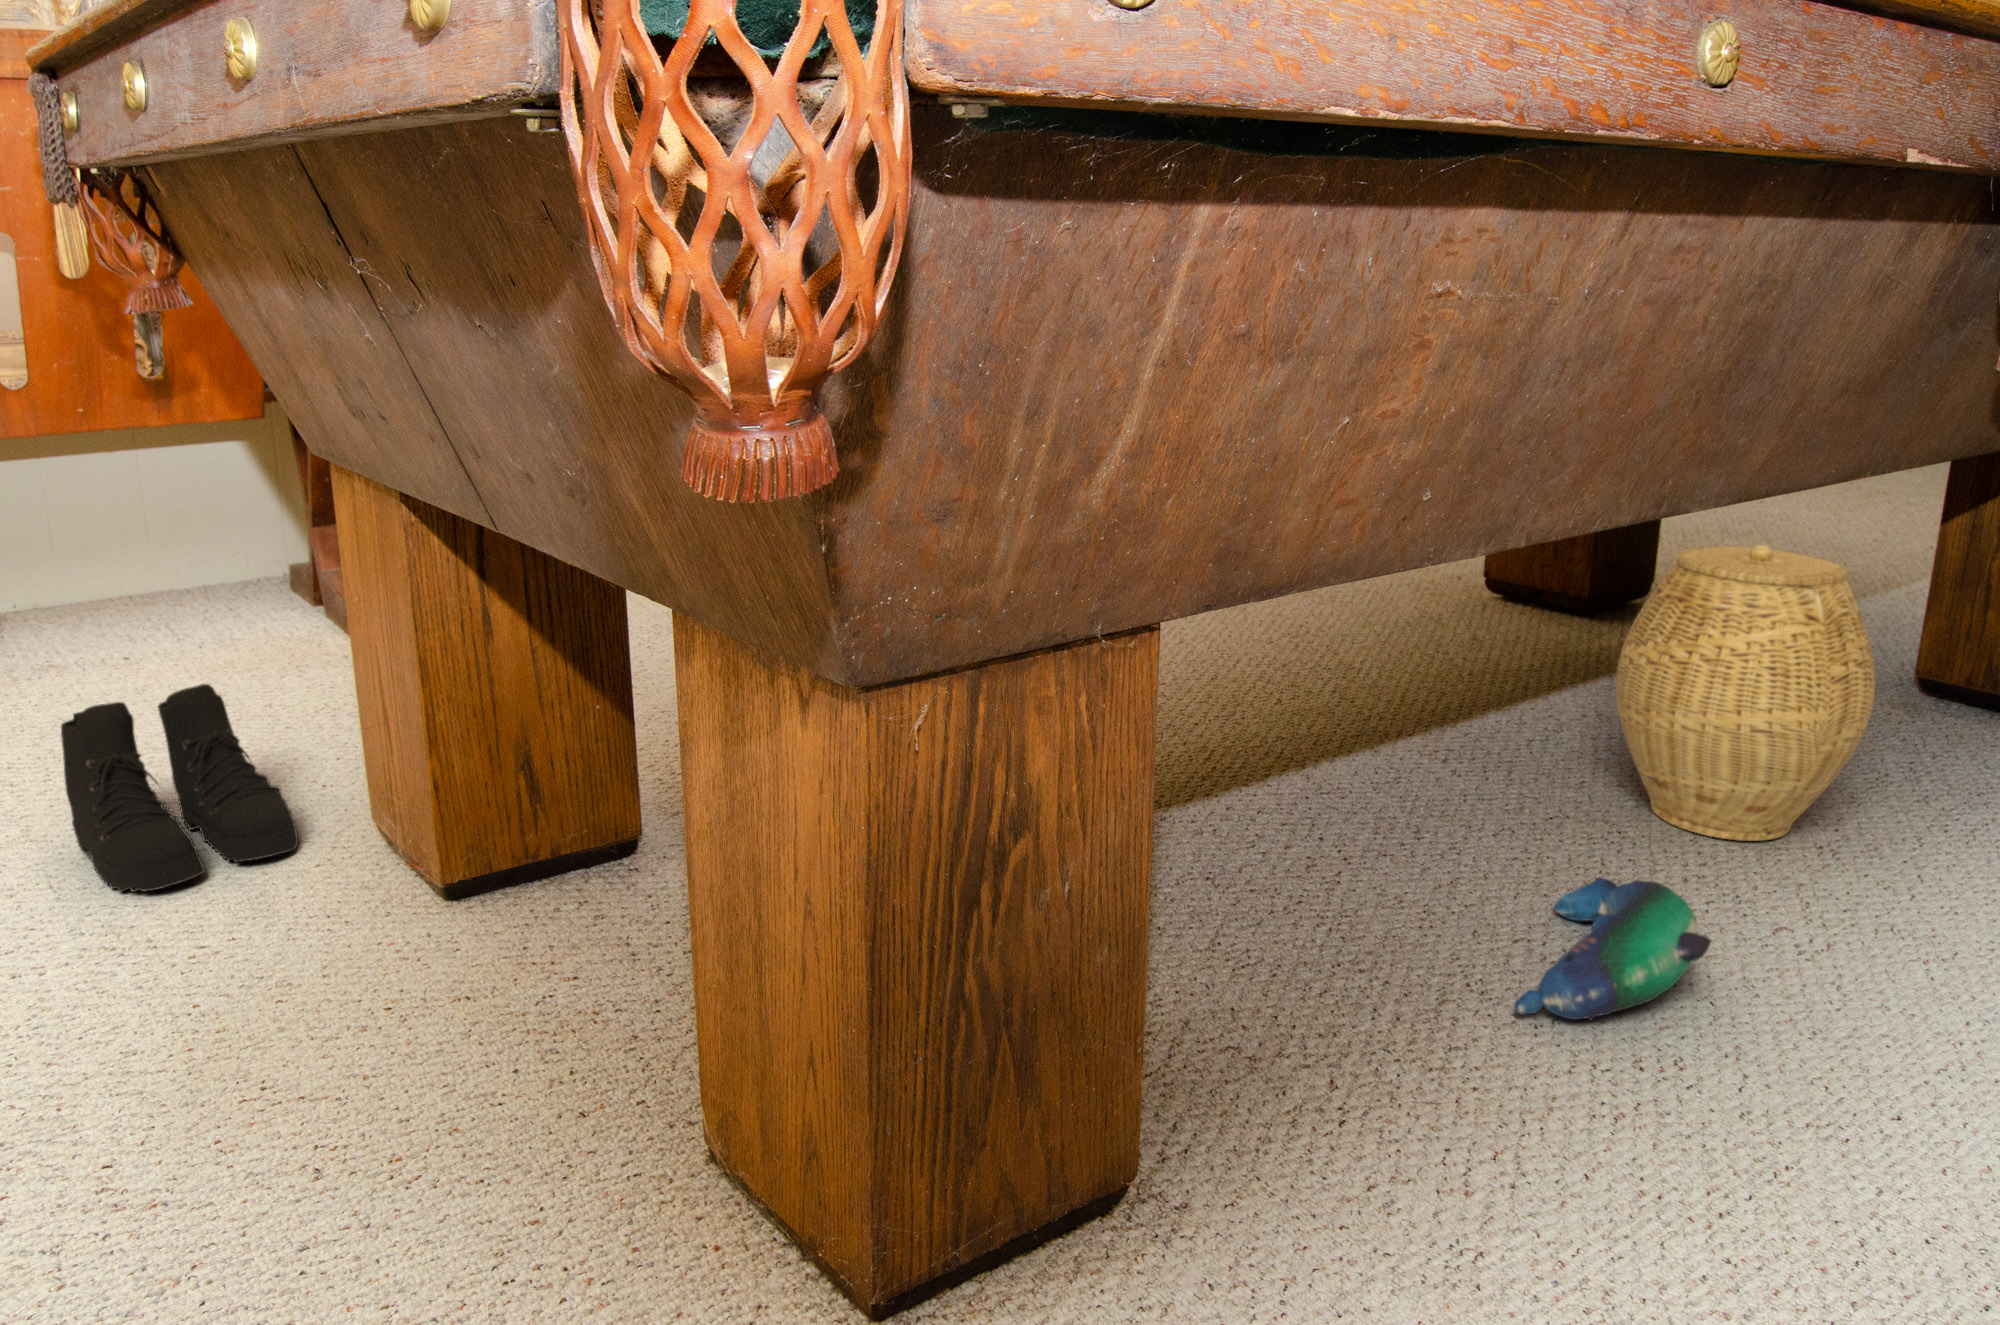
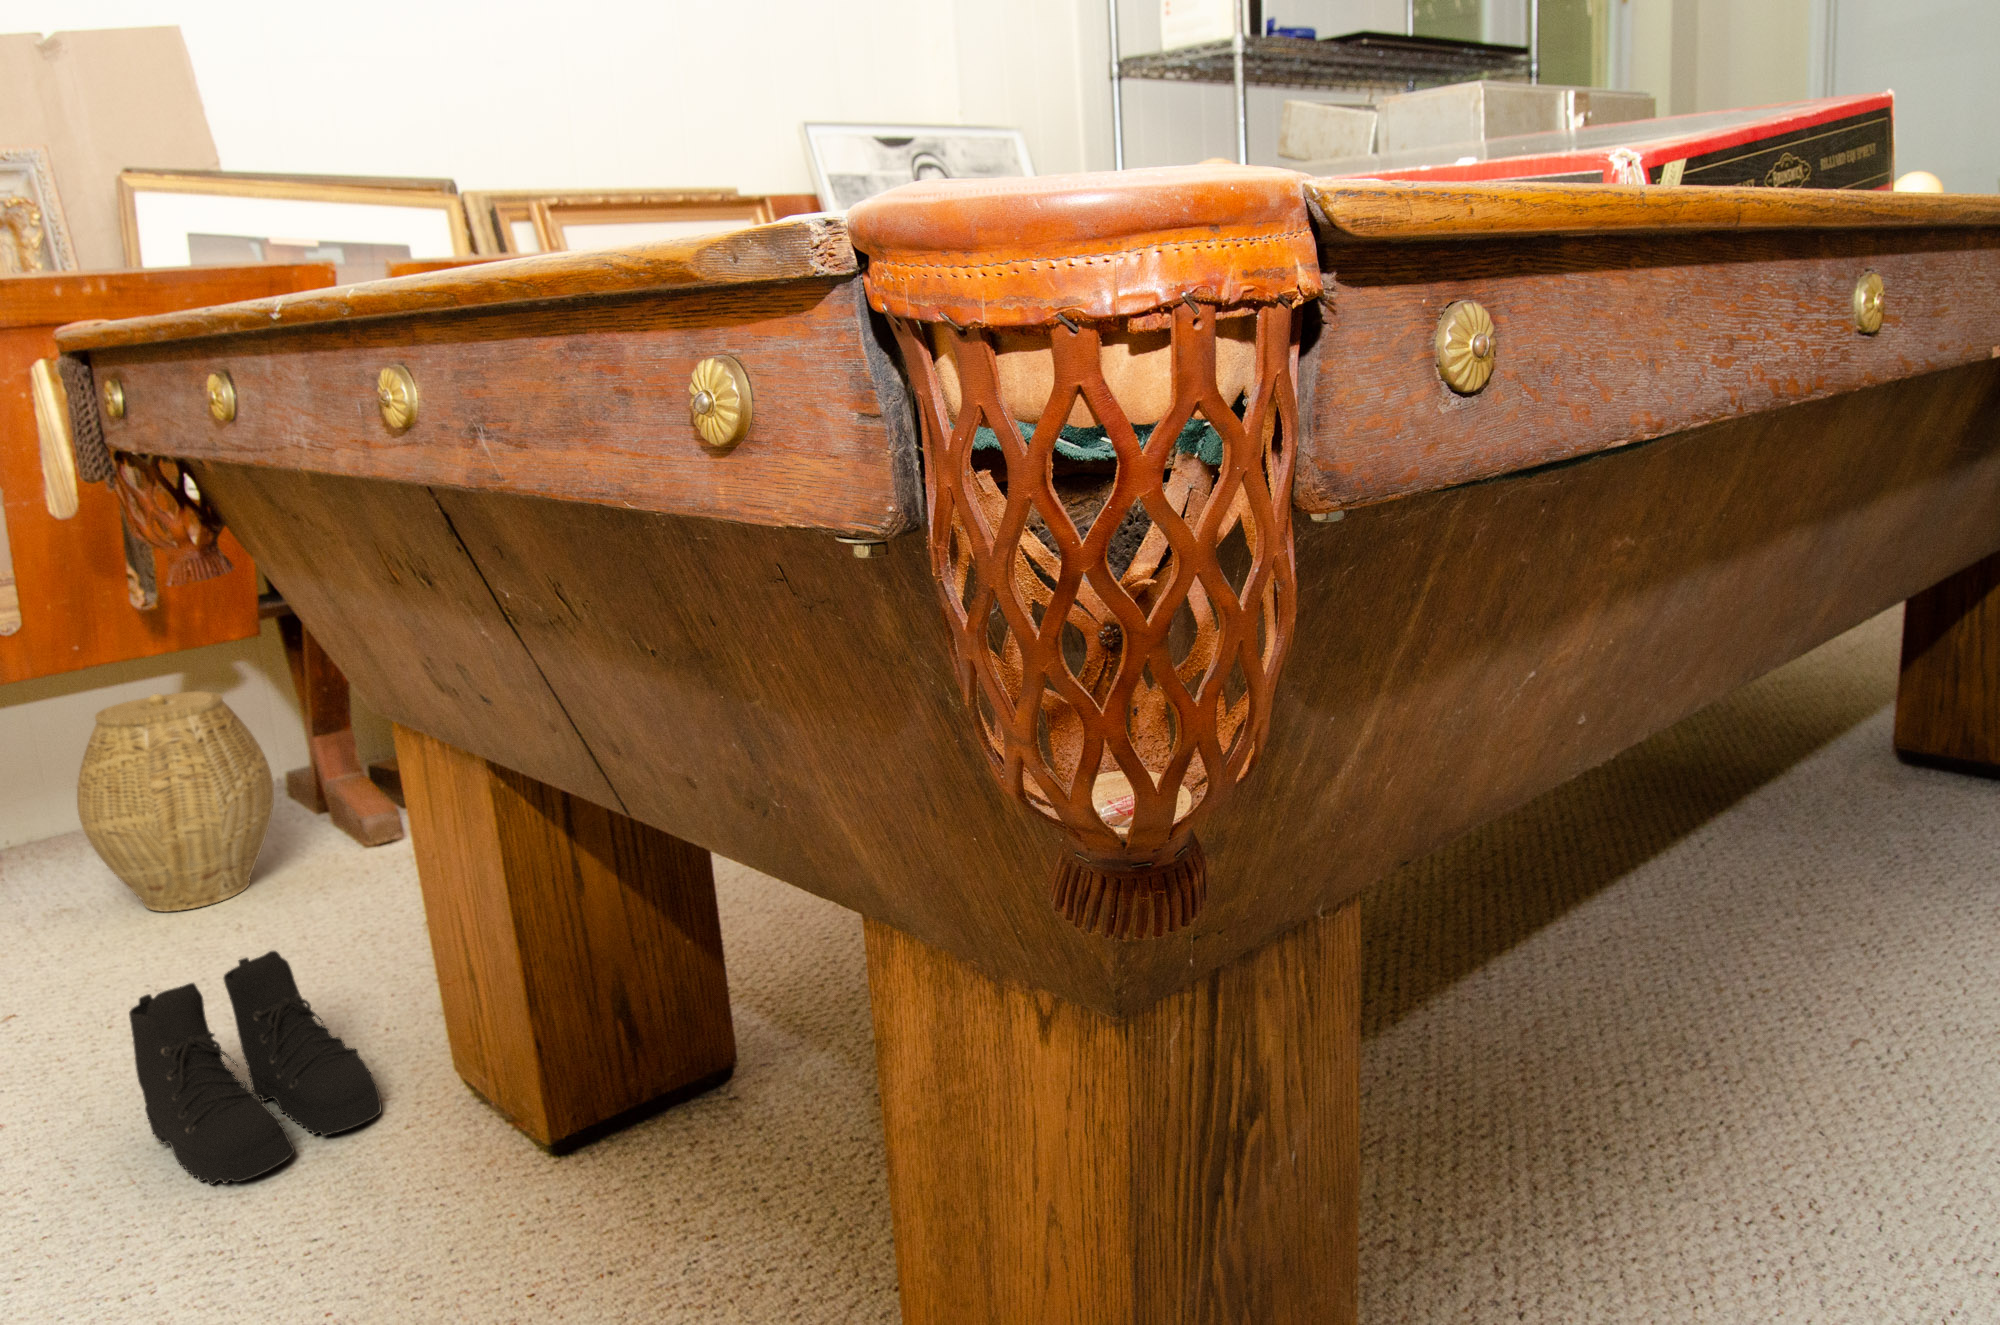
woven basket: present [1616,545,1875,841] -> present [77,691,274,912]
plush toy: present [1514,878,1712,1020] -> none [1642,1009,1822,1170]

